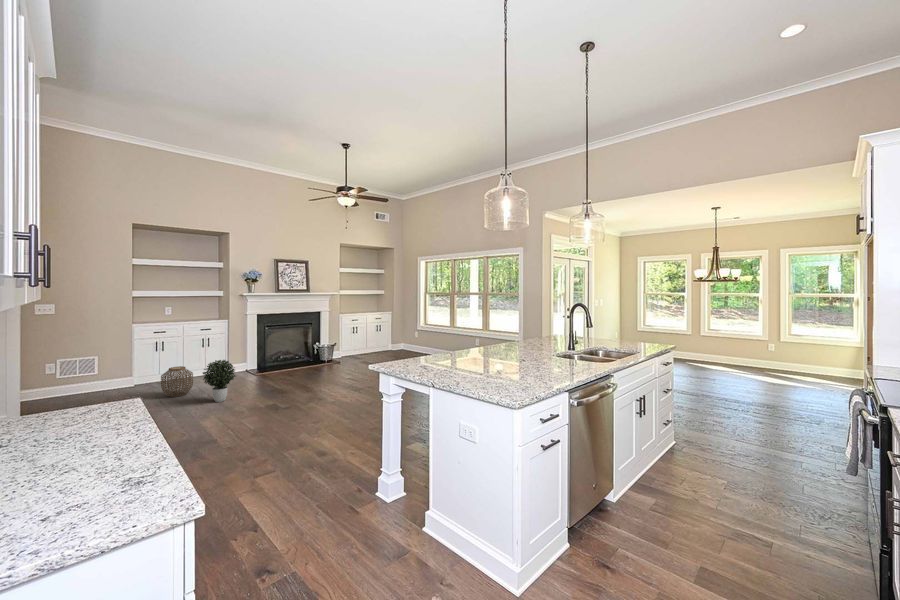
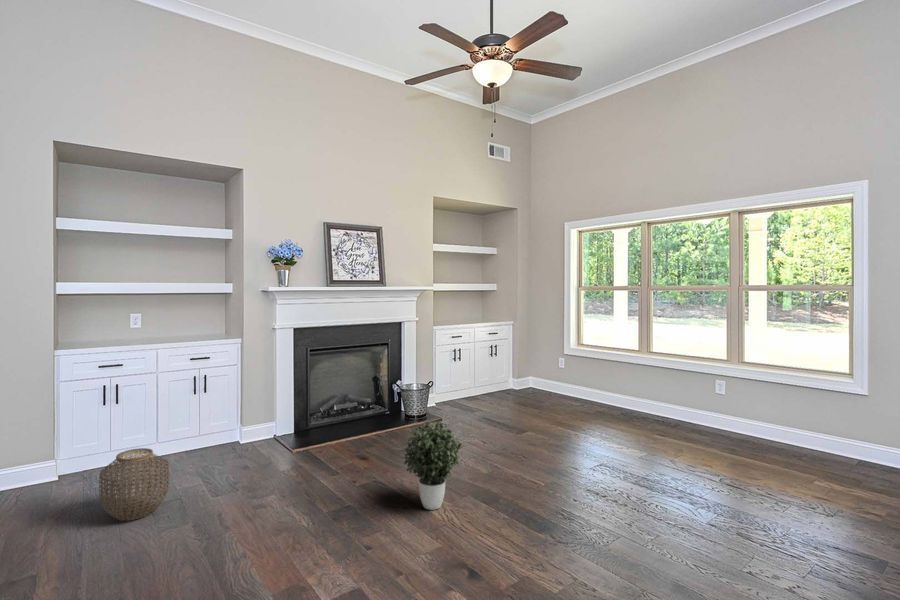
potted plant: present [203,360,236,402] -> present [403,422,462,510]

